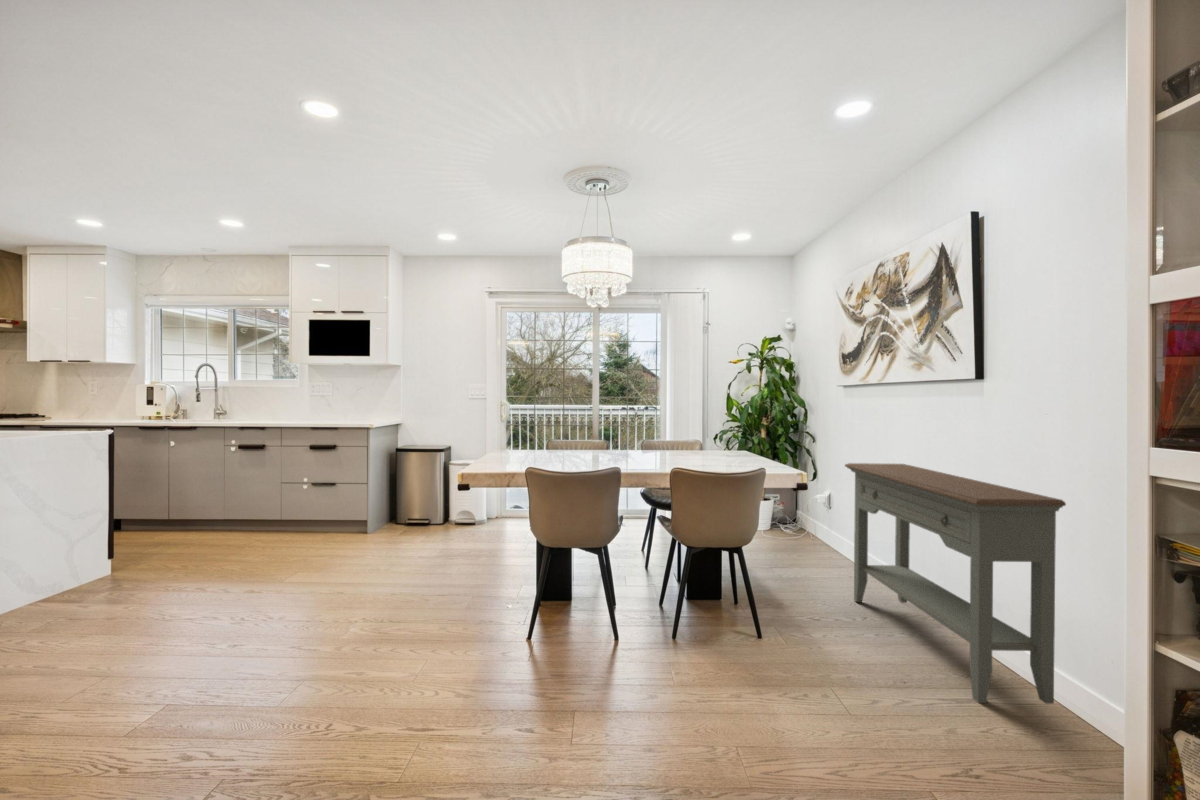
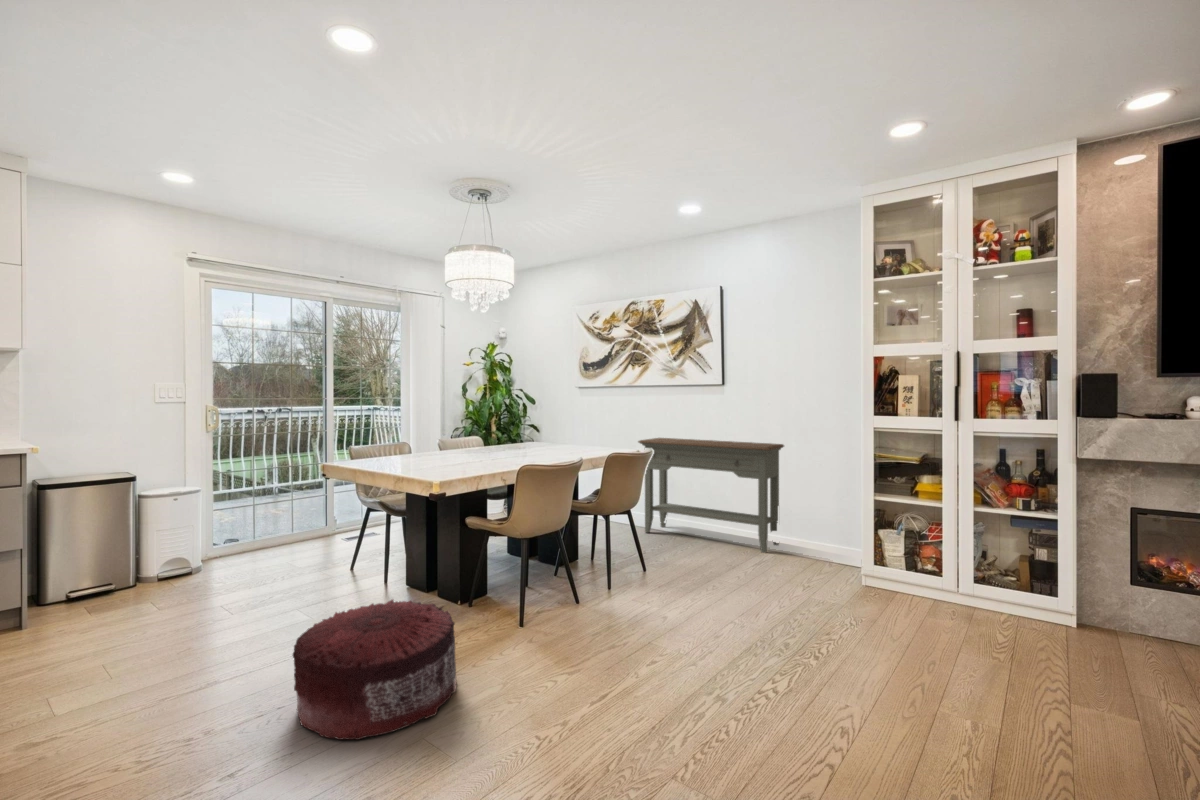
pouf: none [234,563,376,670] -> present [293,600,456,740]

